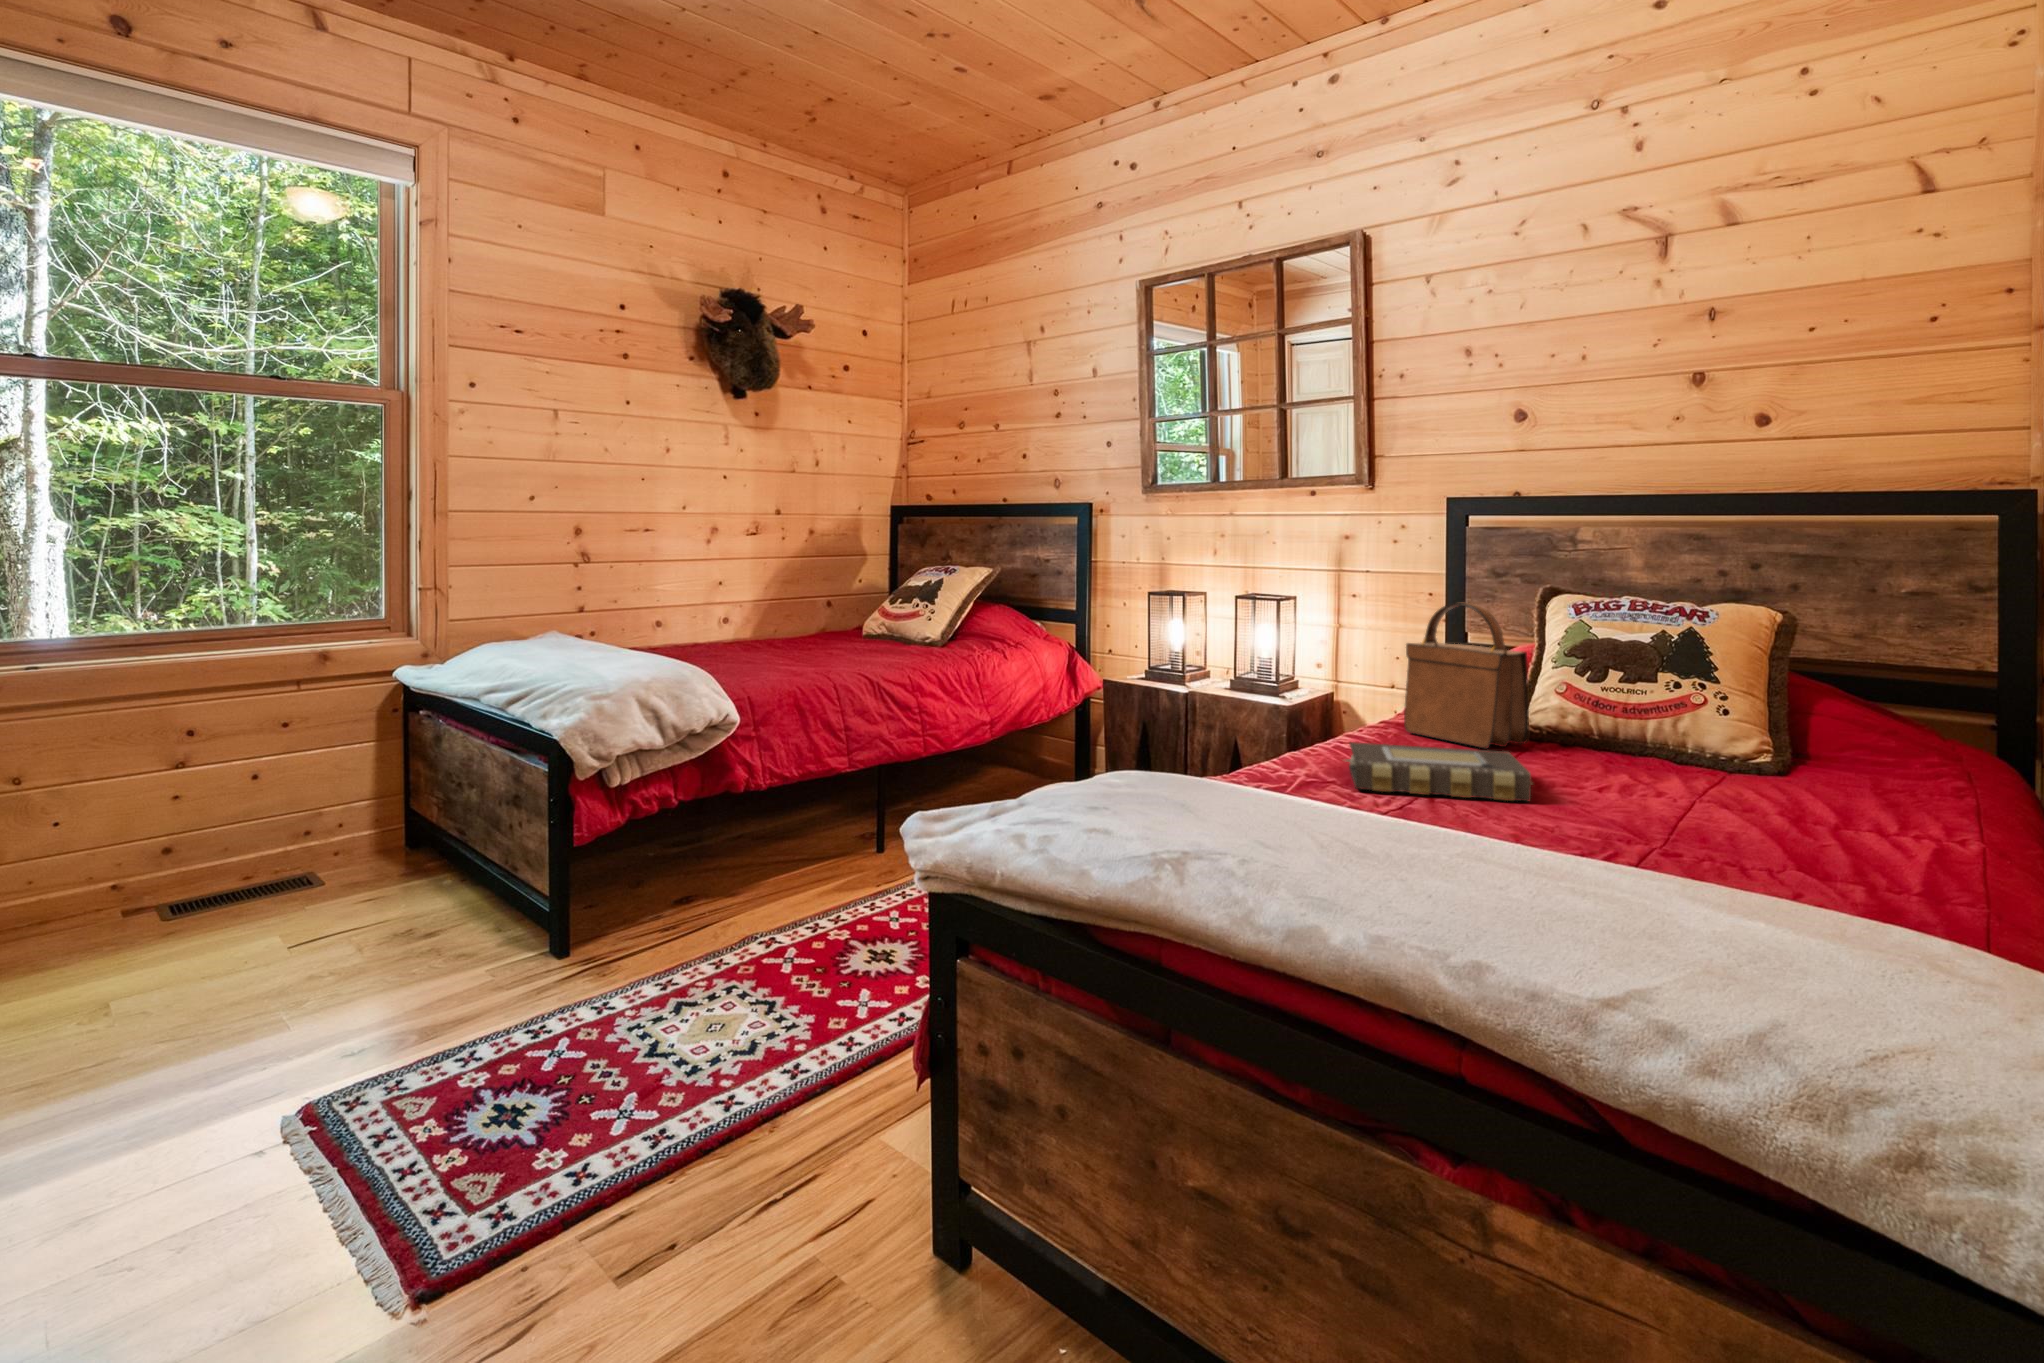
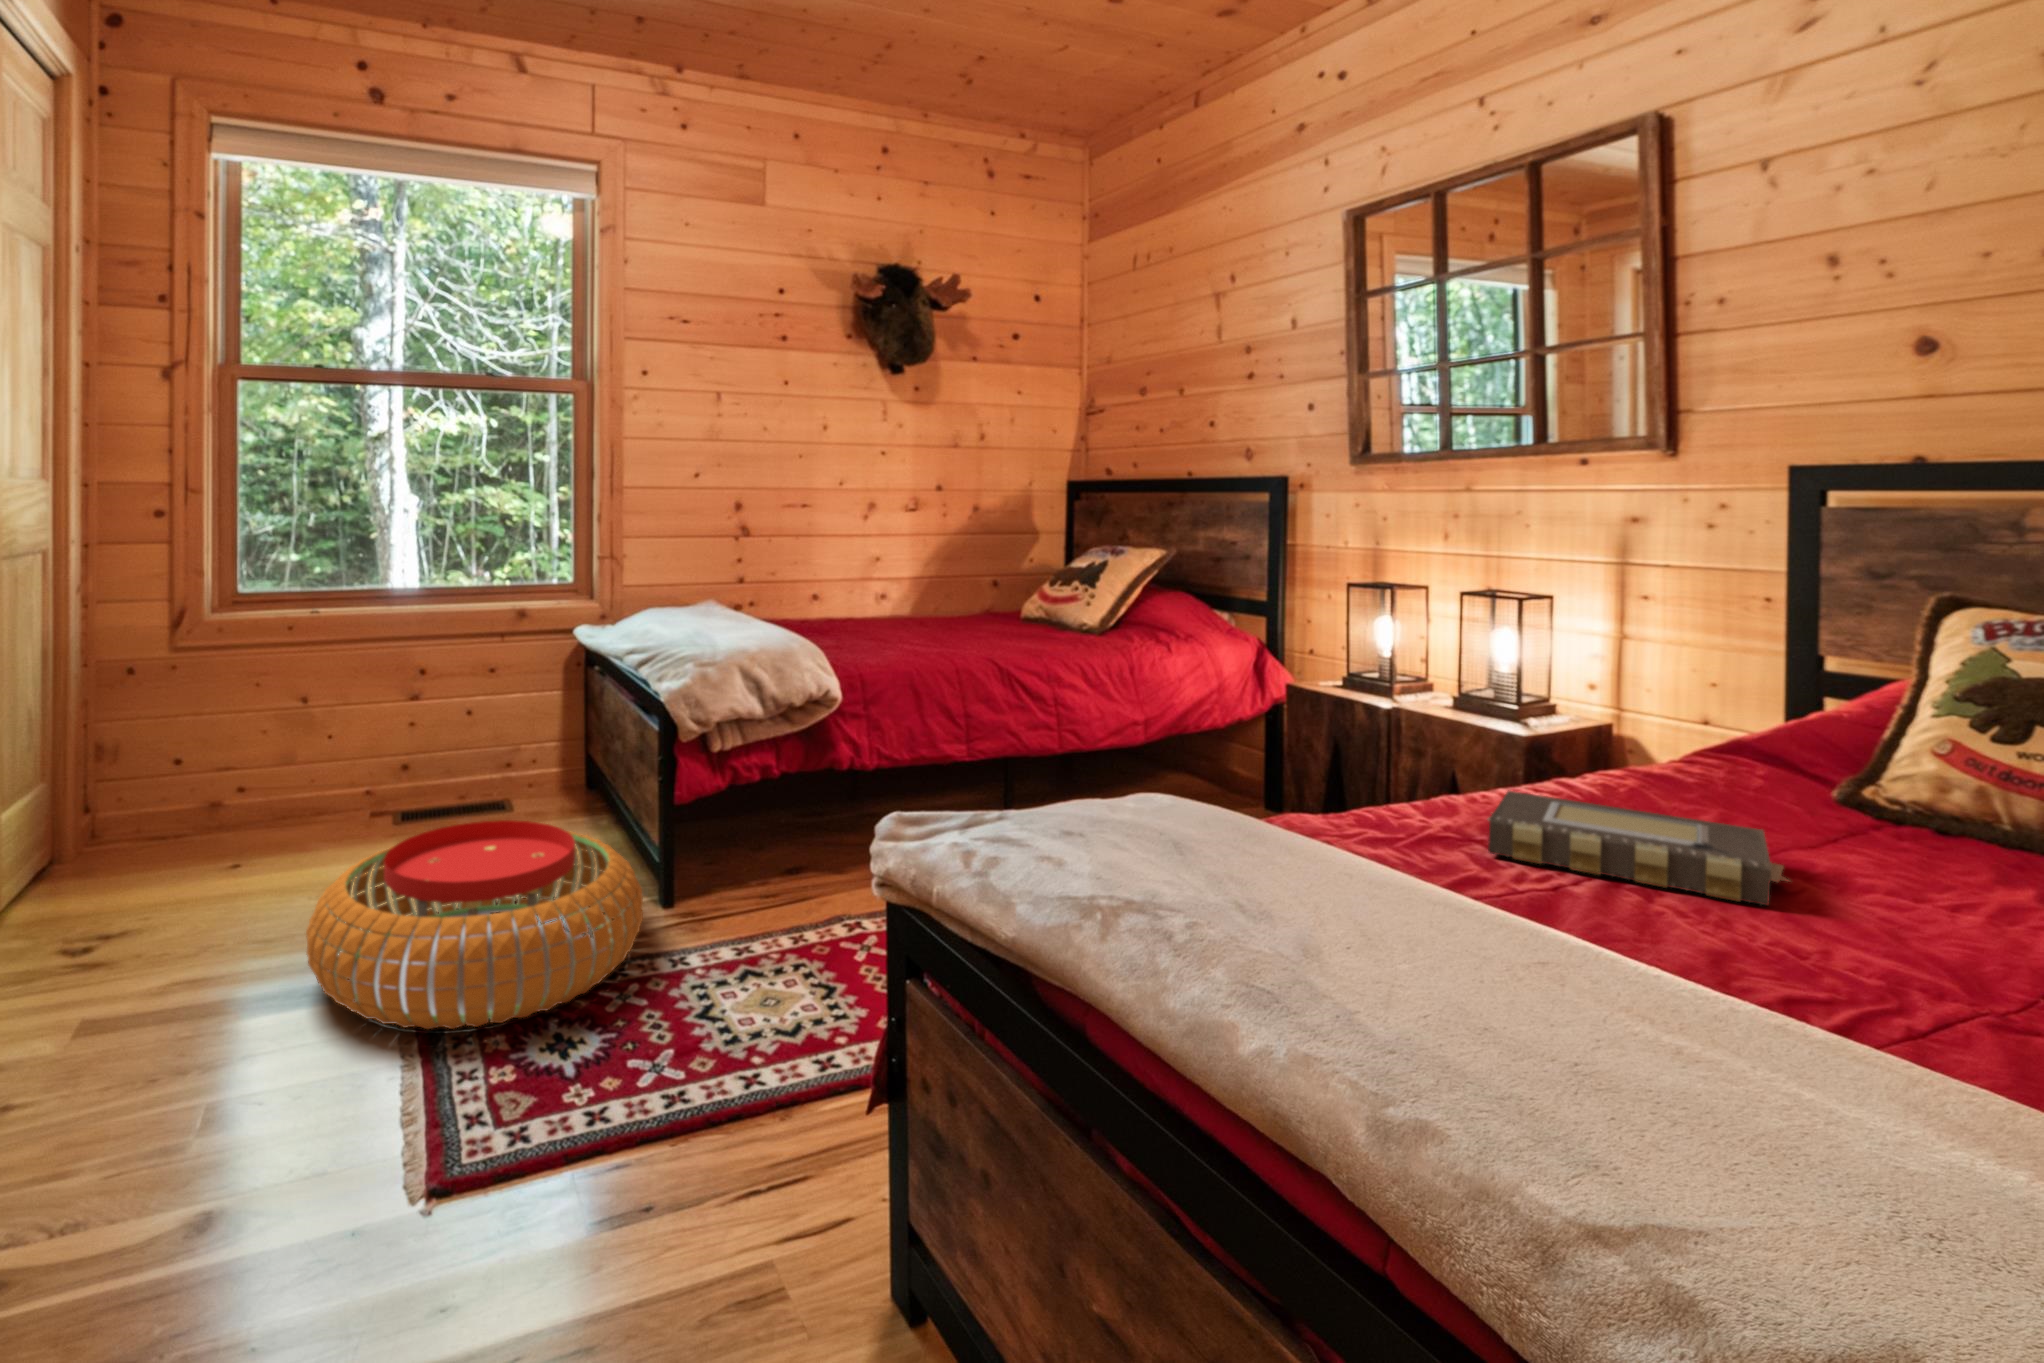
handbag: present [1404,603,1529,749] -> none [1637,614,1841,821]
pouf: none [132,886,555,1139] -> present [306,820,643,1029]

